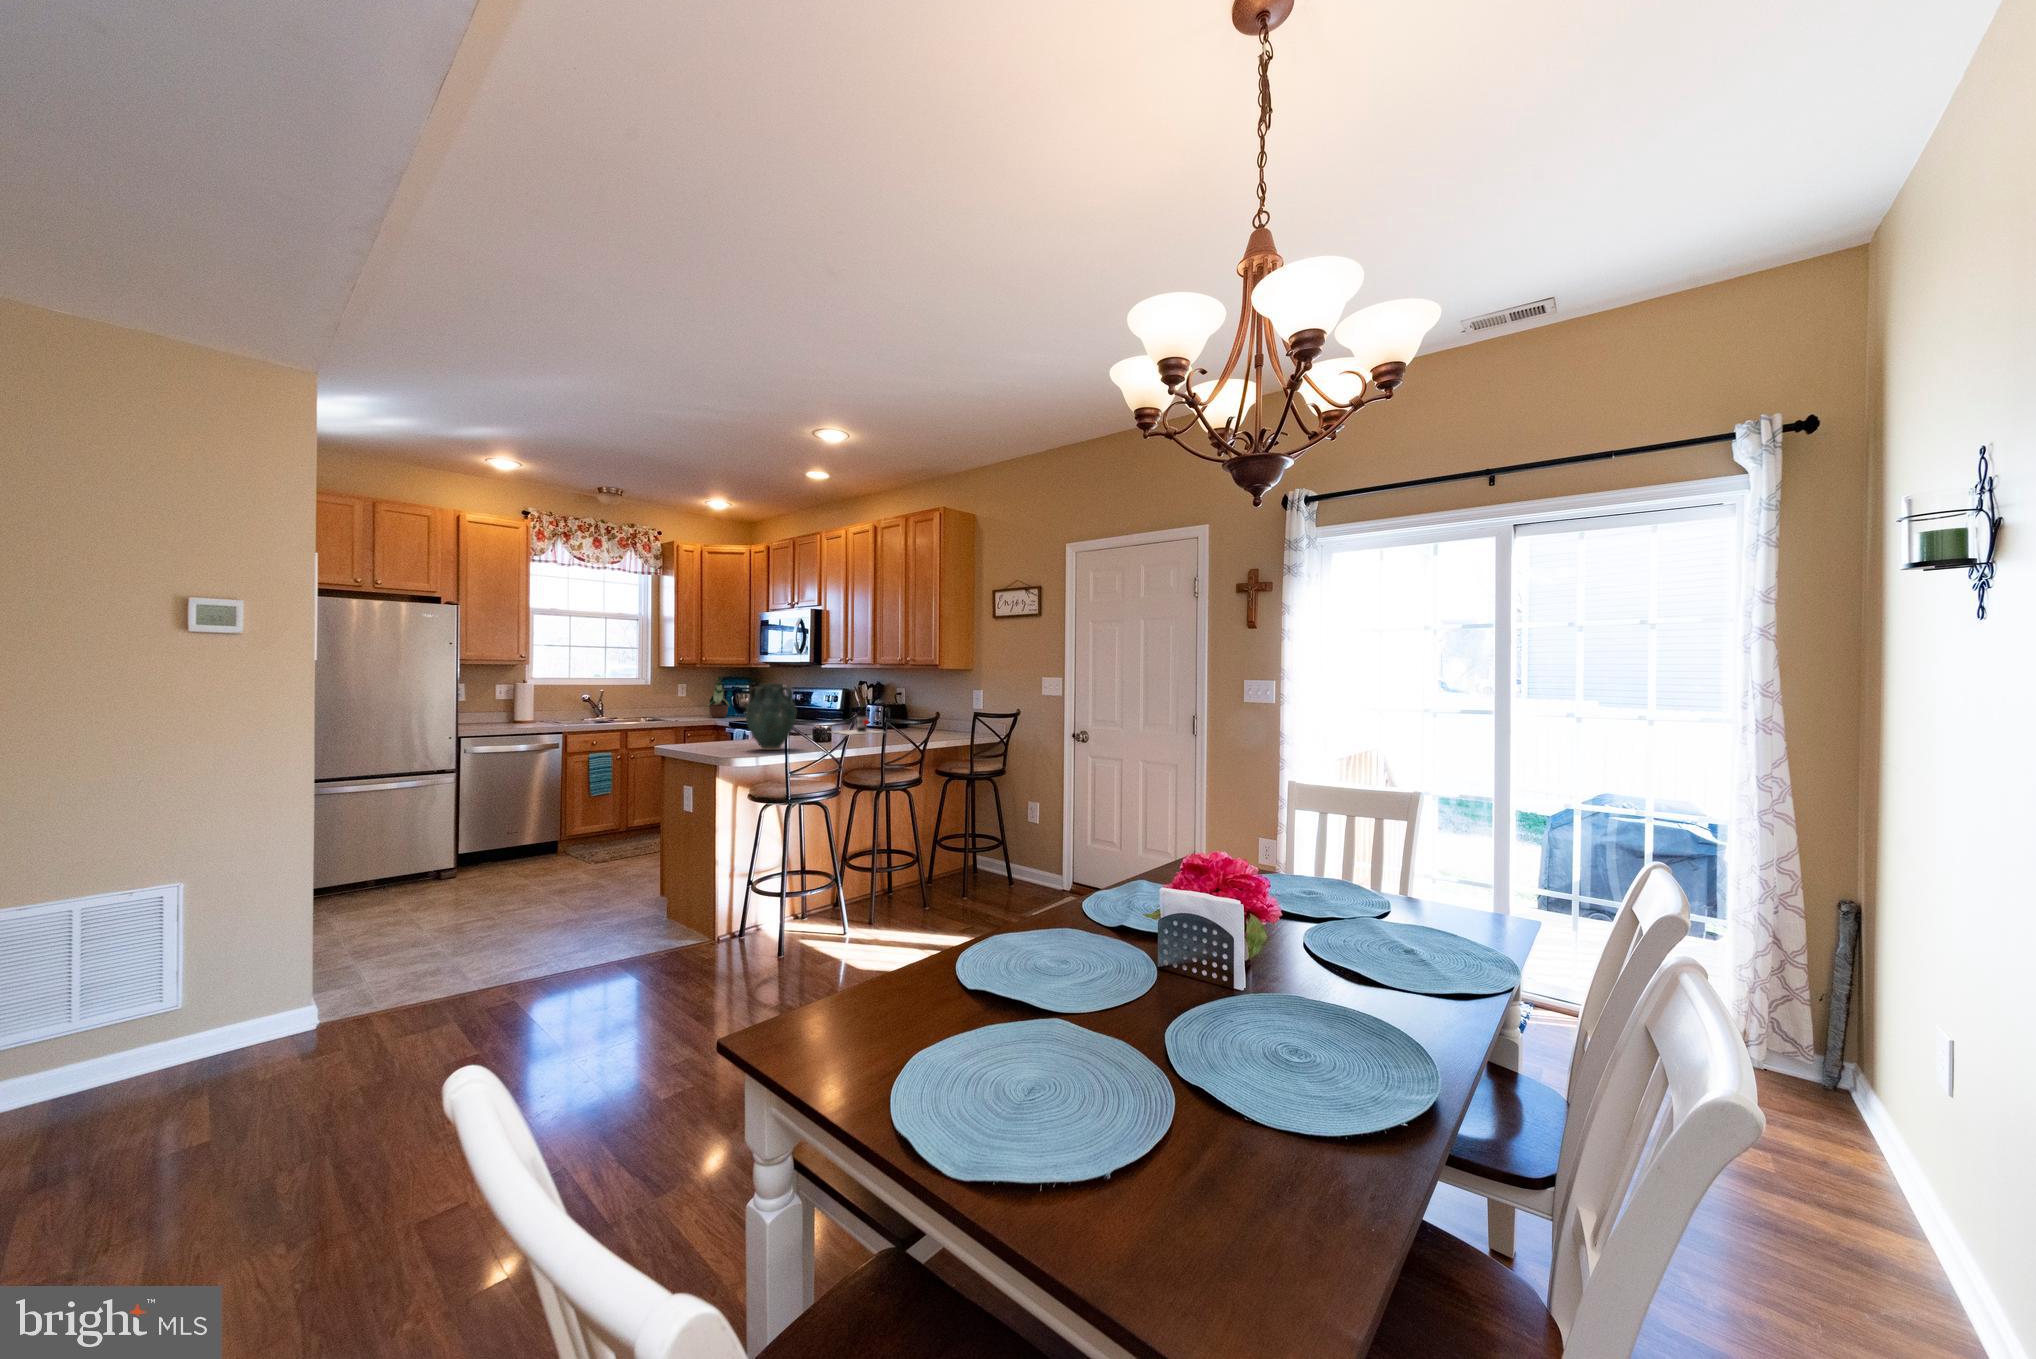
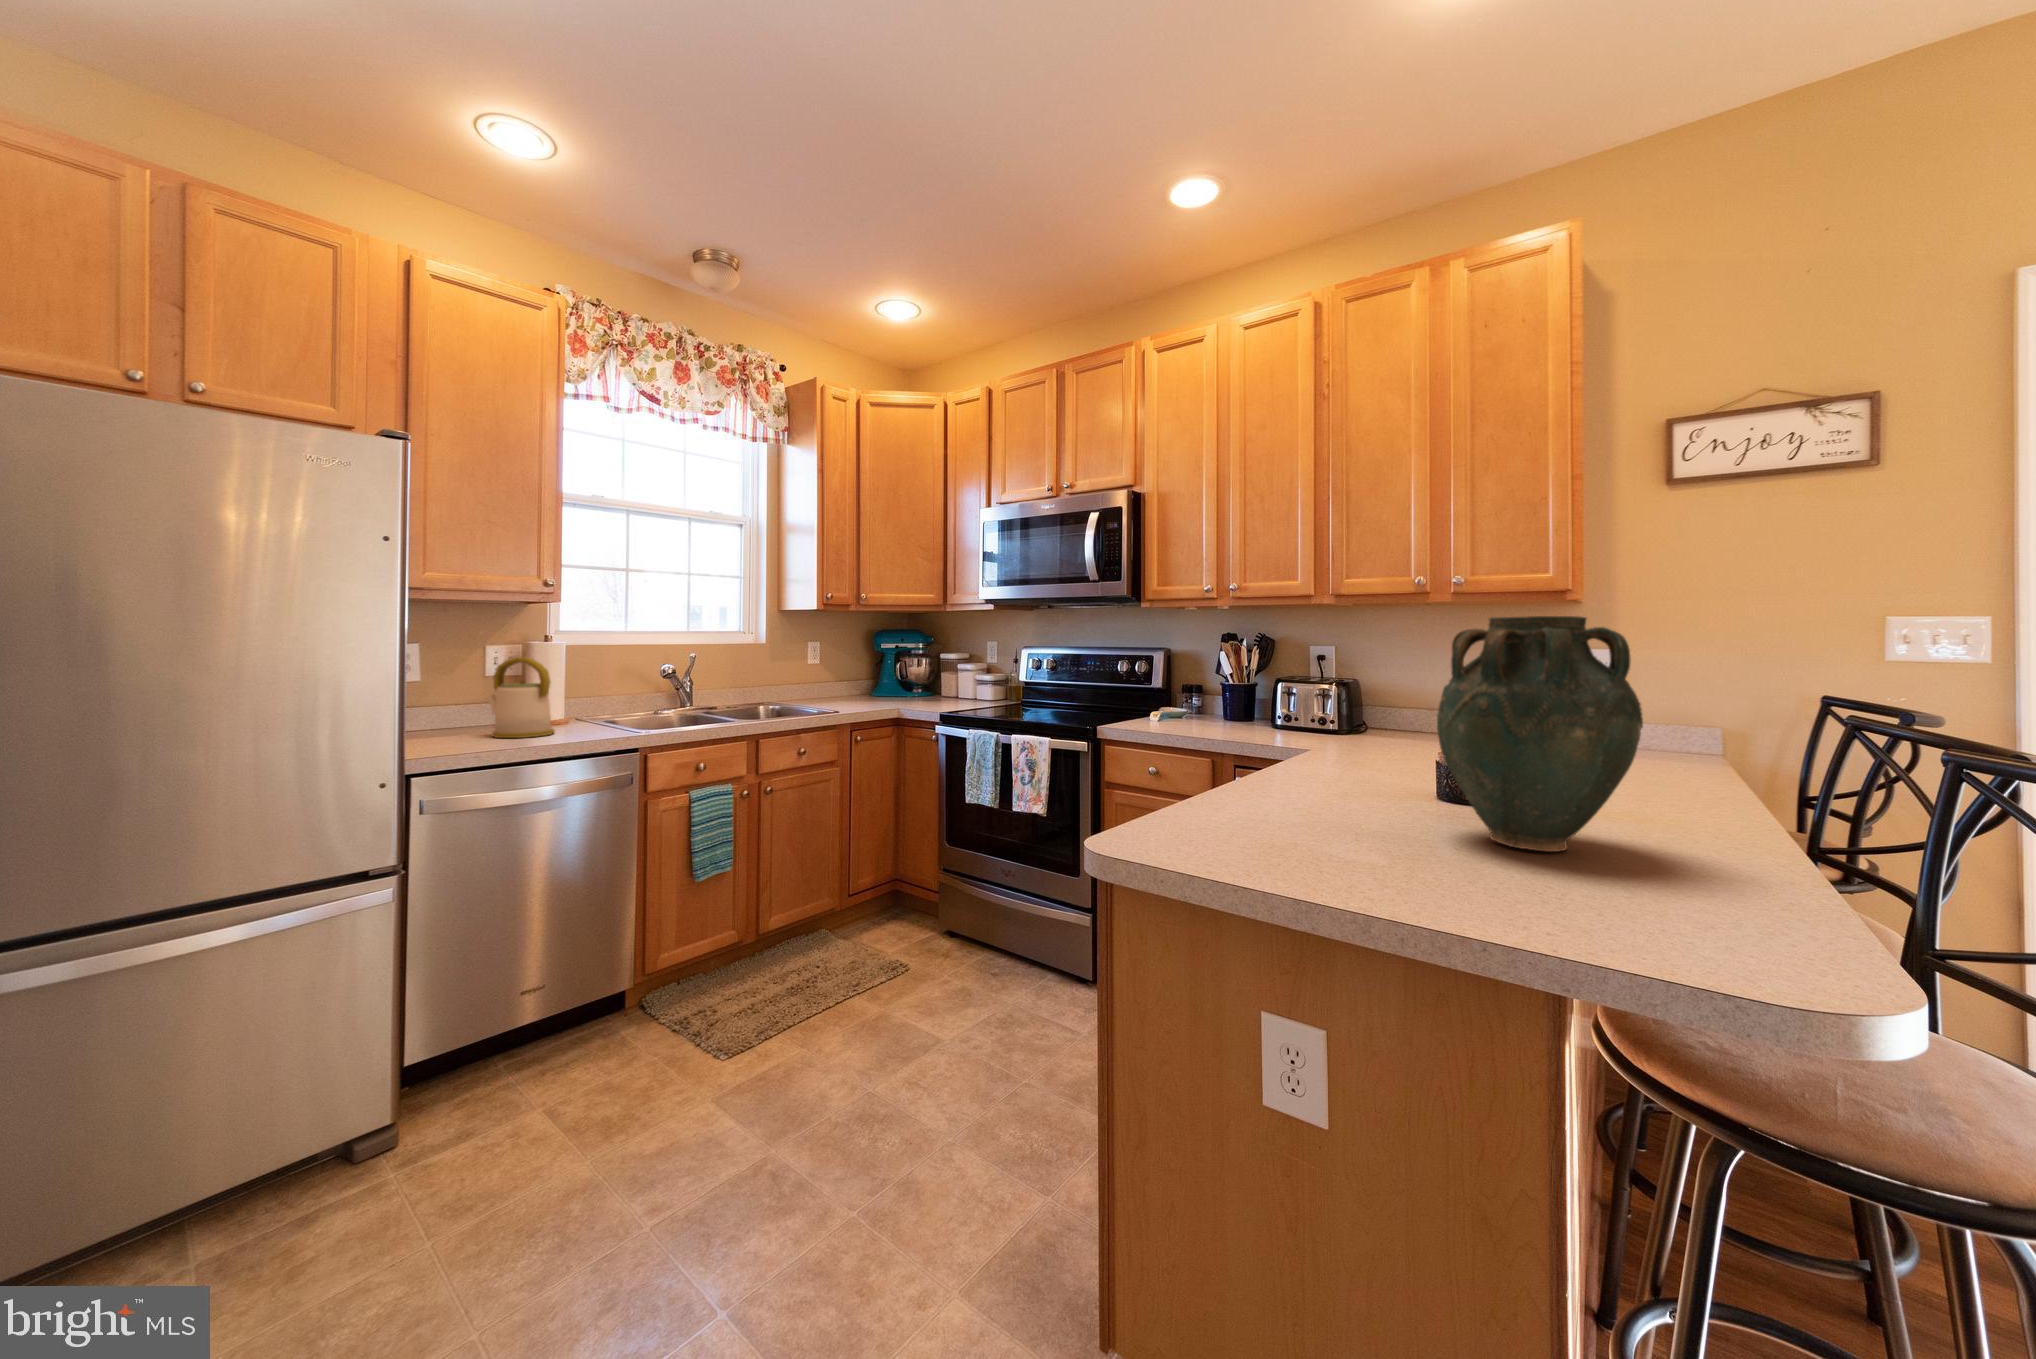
potted plant: present [707,677,730,718] -> none [865,632,908,705]
kettle: none [490,691,521,728] -> present [487,657,554,738]
wine bottle: present [835,704,879,735] -> none [1250,679,1388,753]

